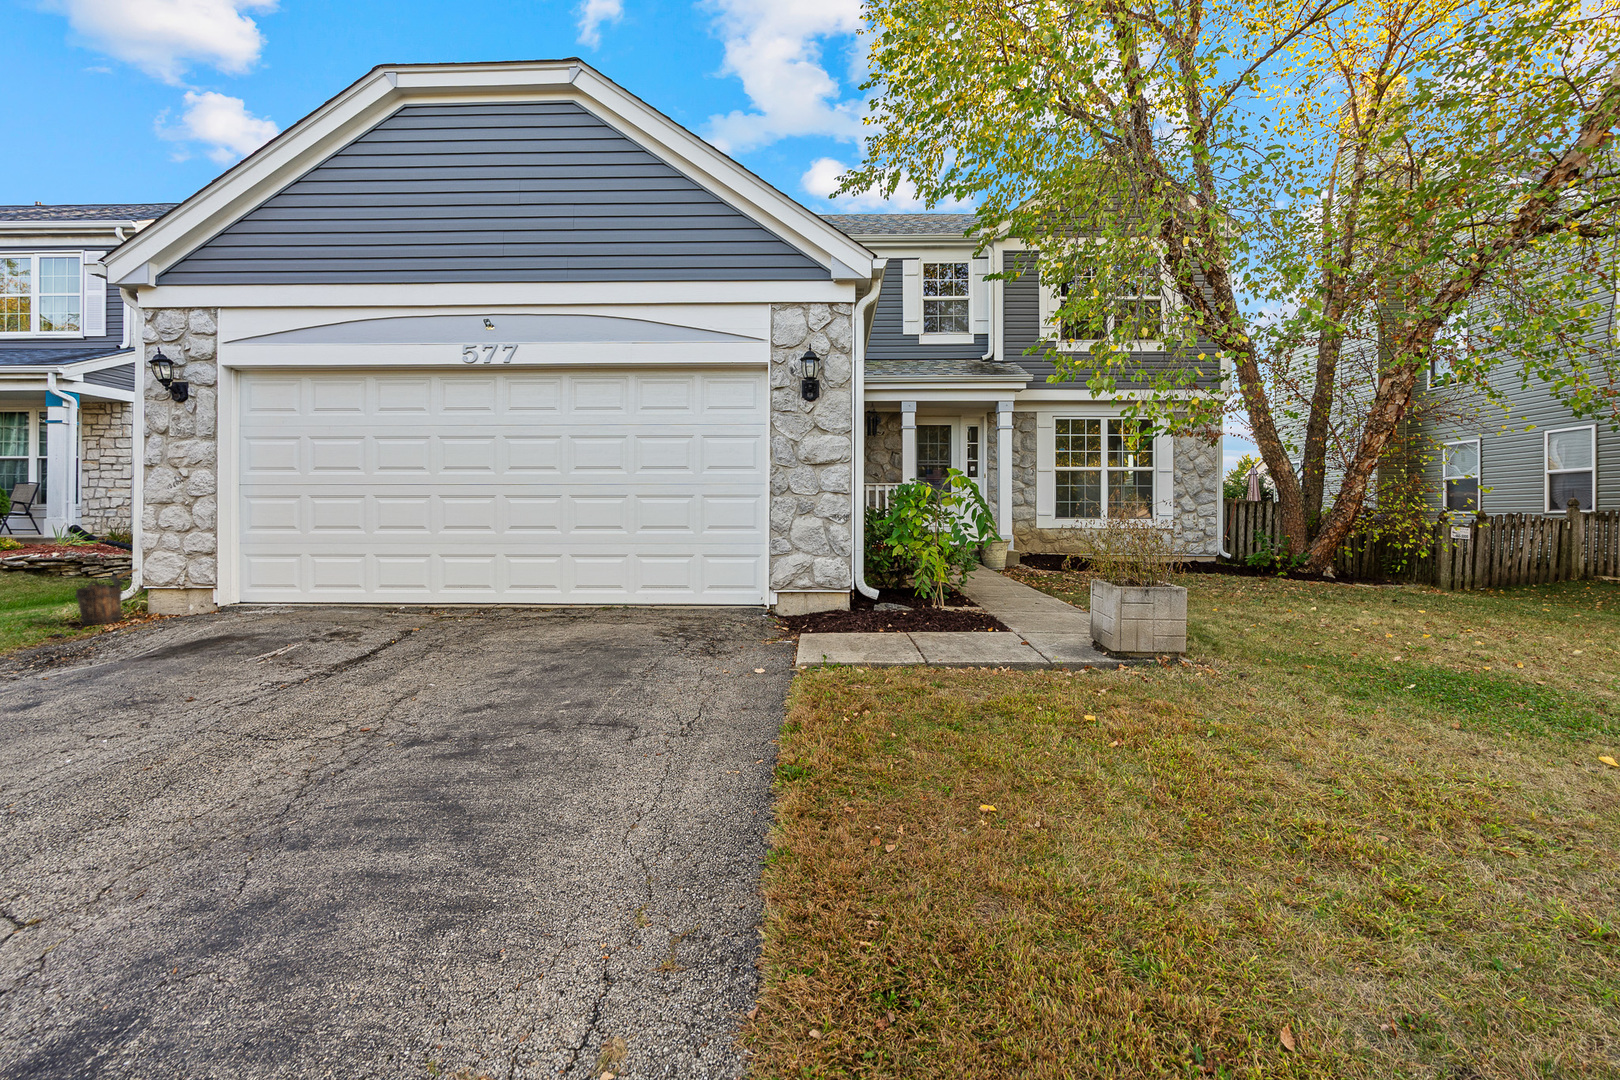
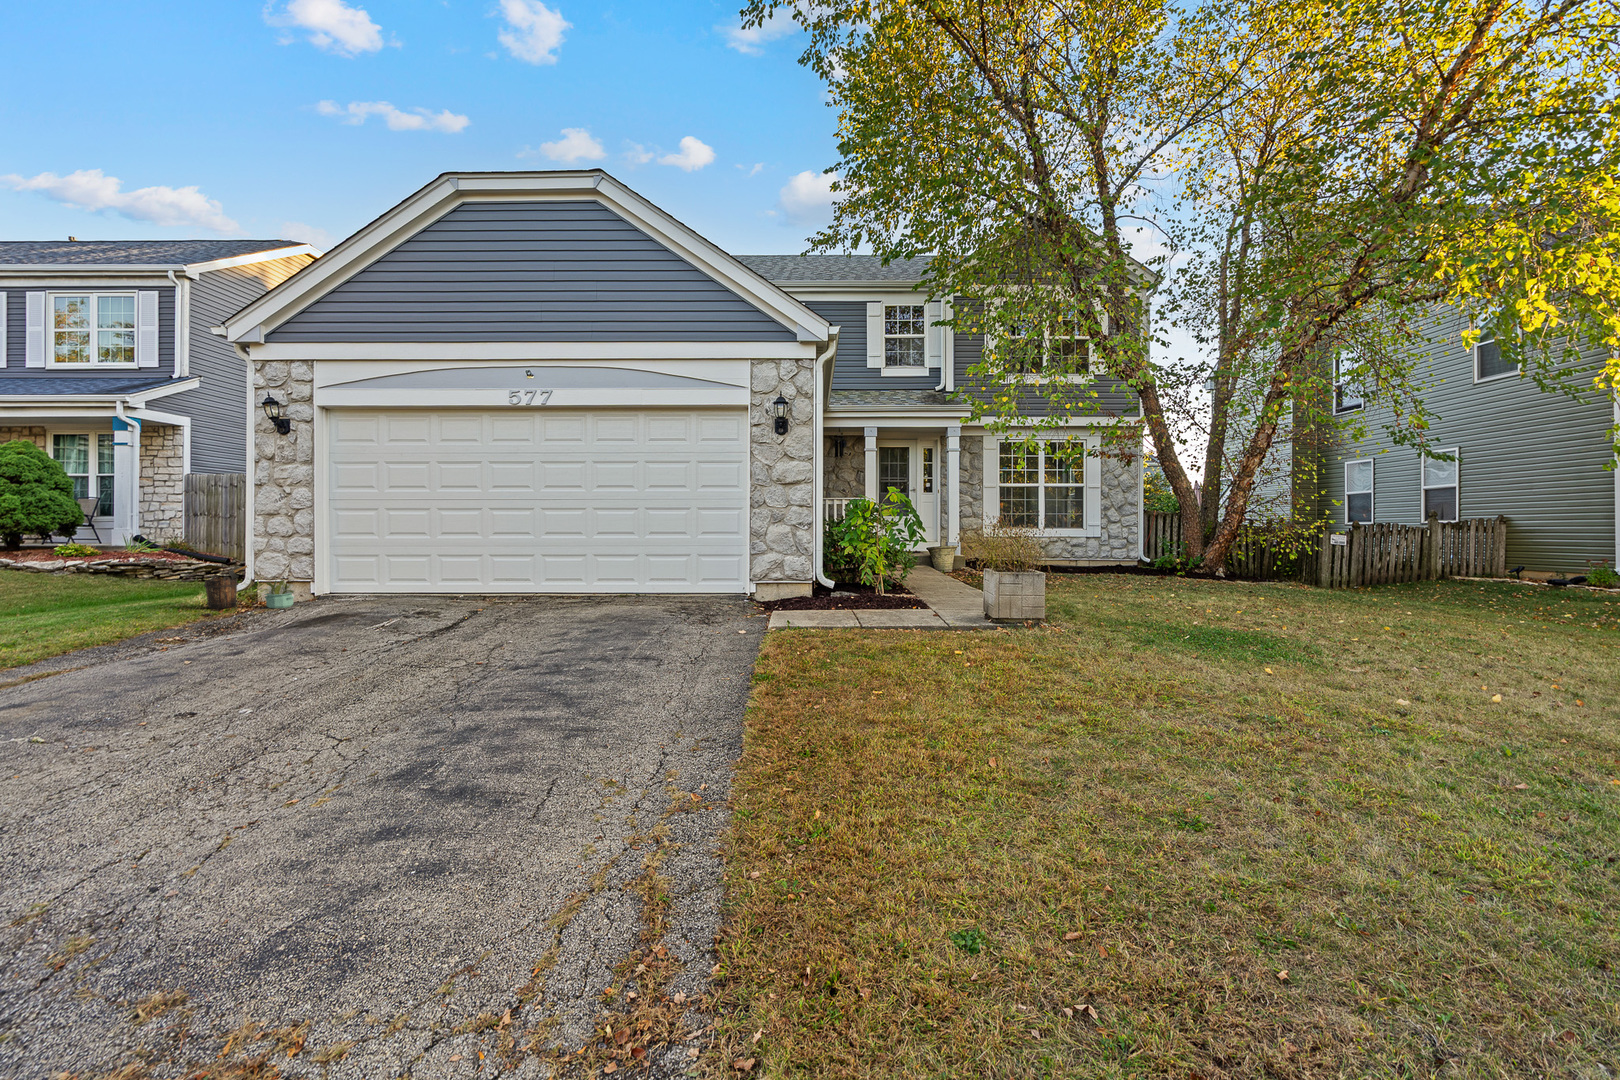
decorative plant: none [141,588,194,625] -> present [258,580,294,608]

